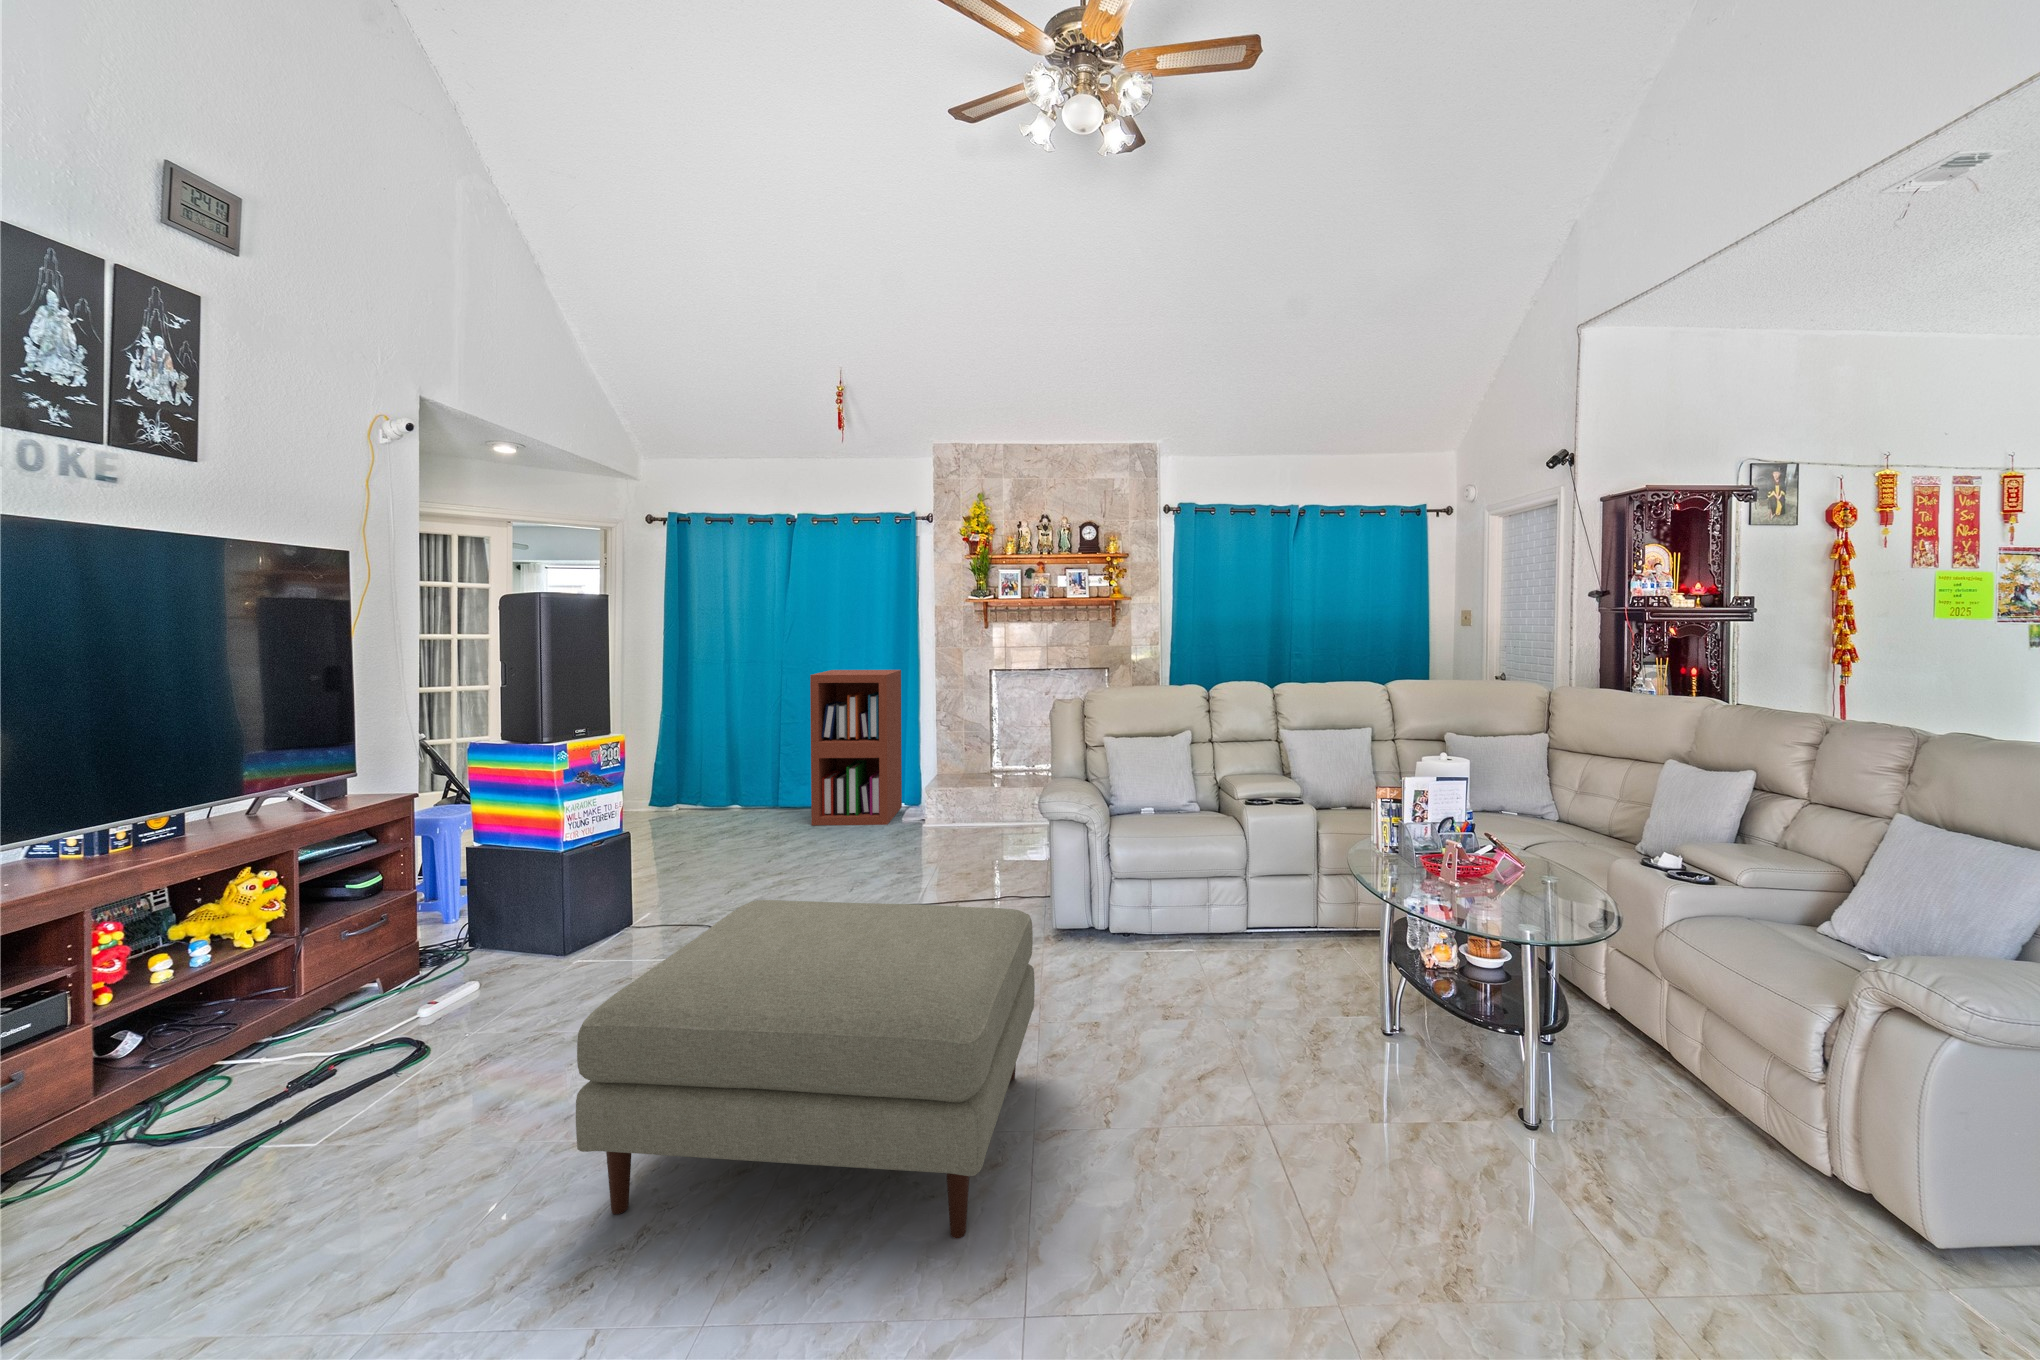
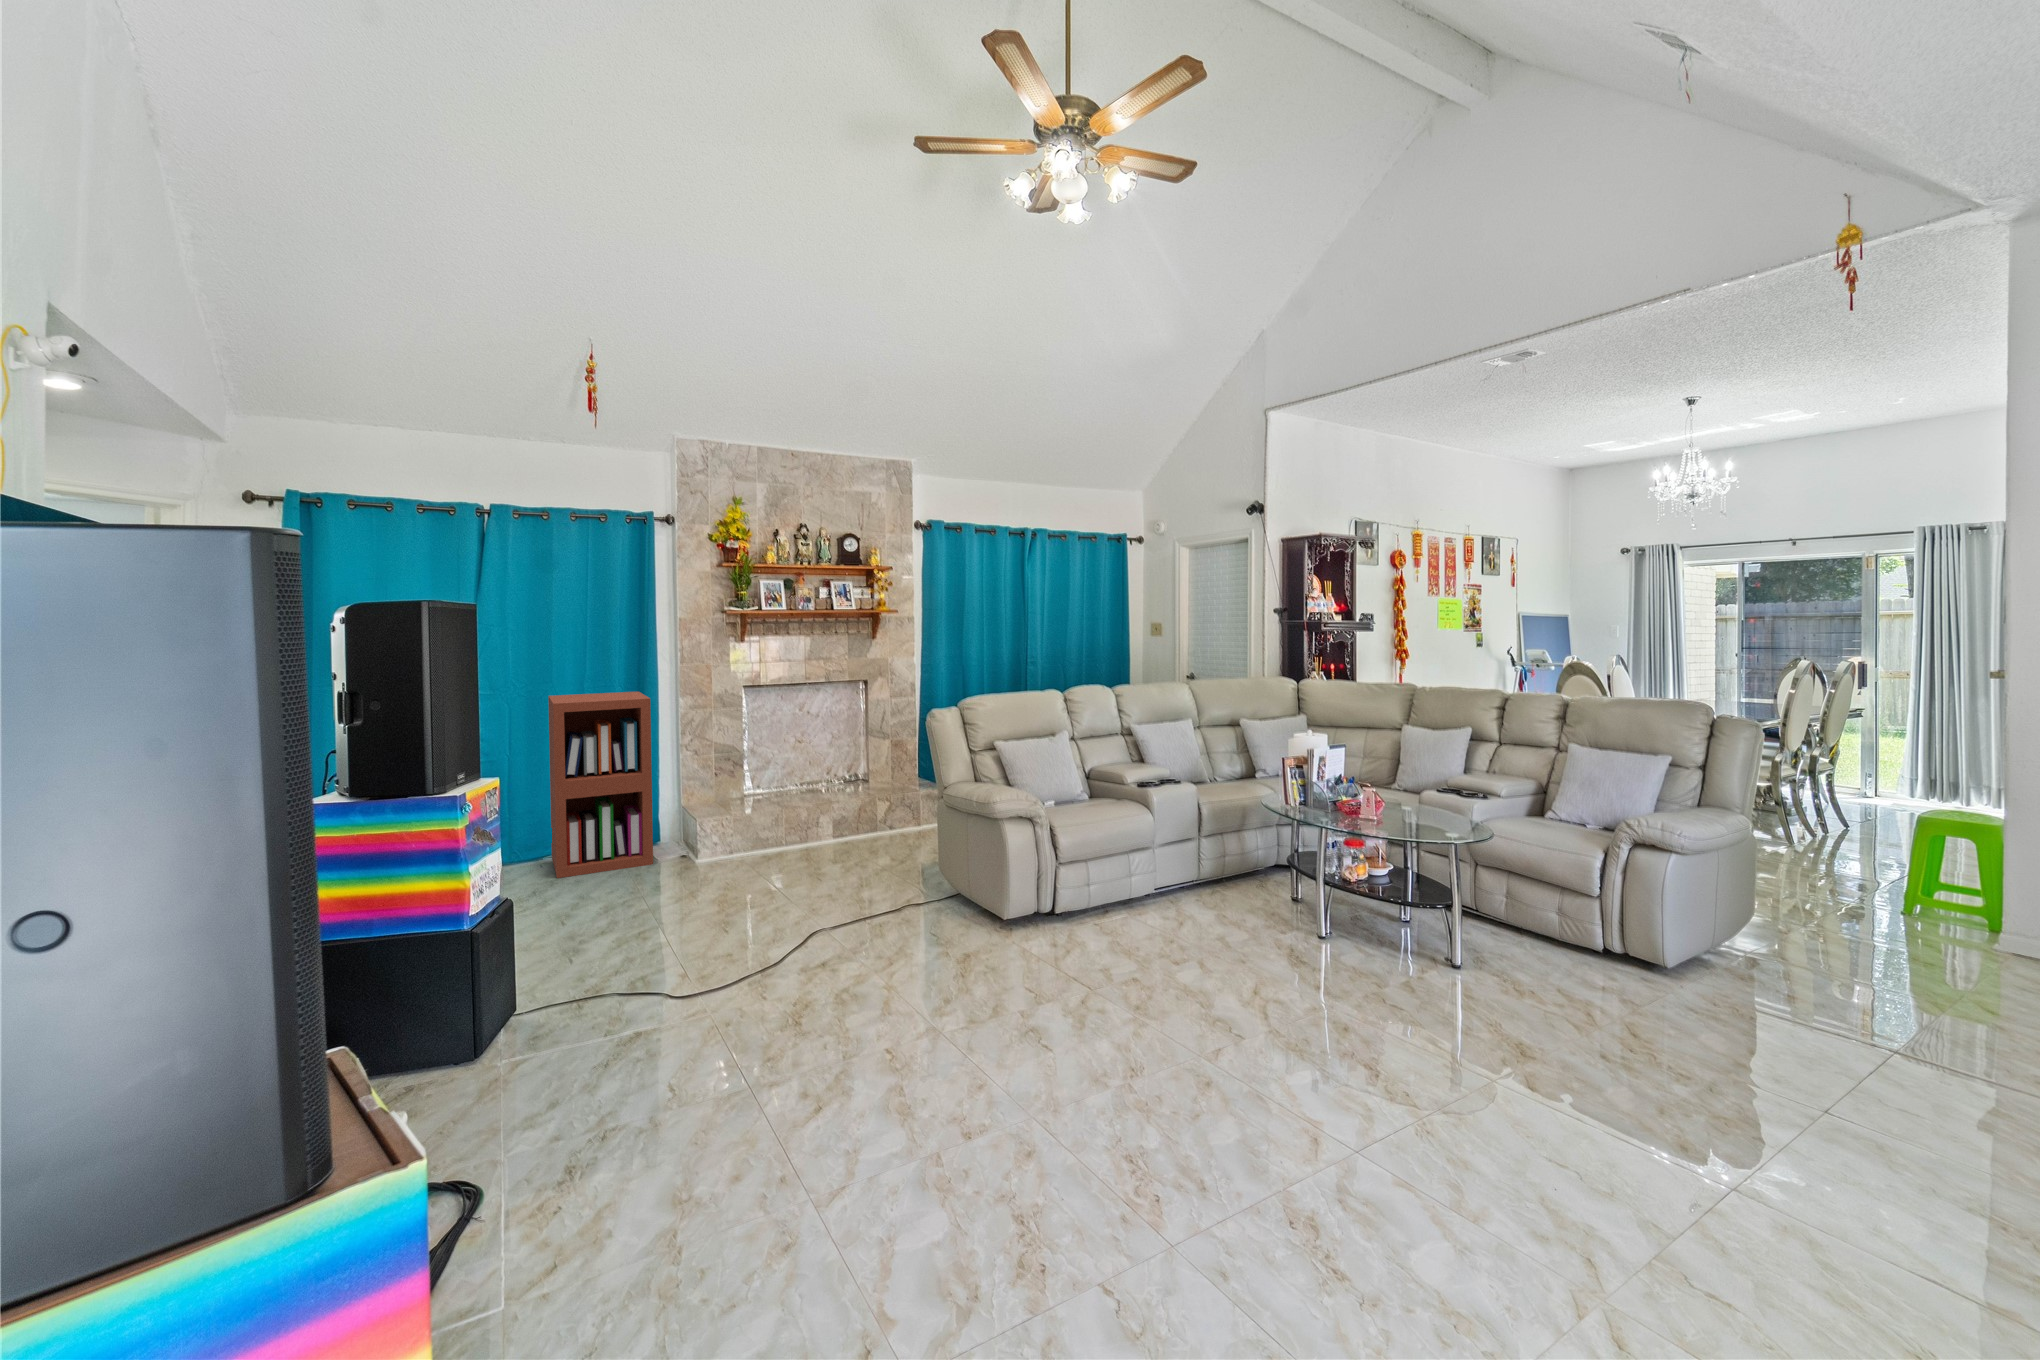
ottoman: present [576,900,1035,1239] -> none [833,882,1172,1160]

